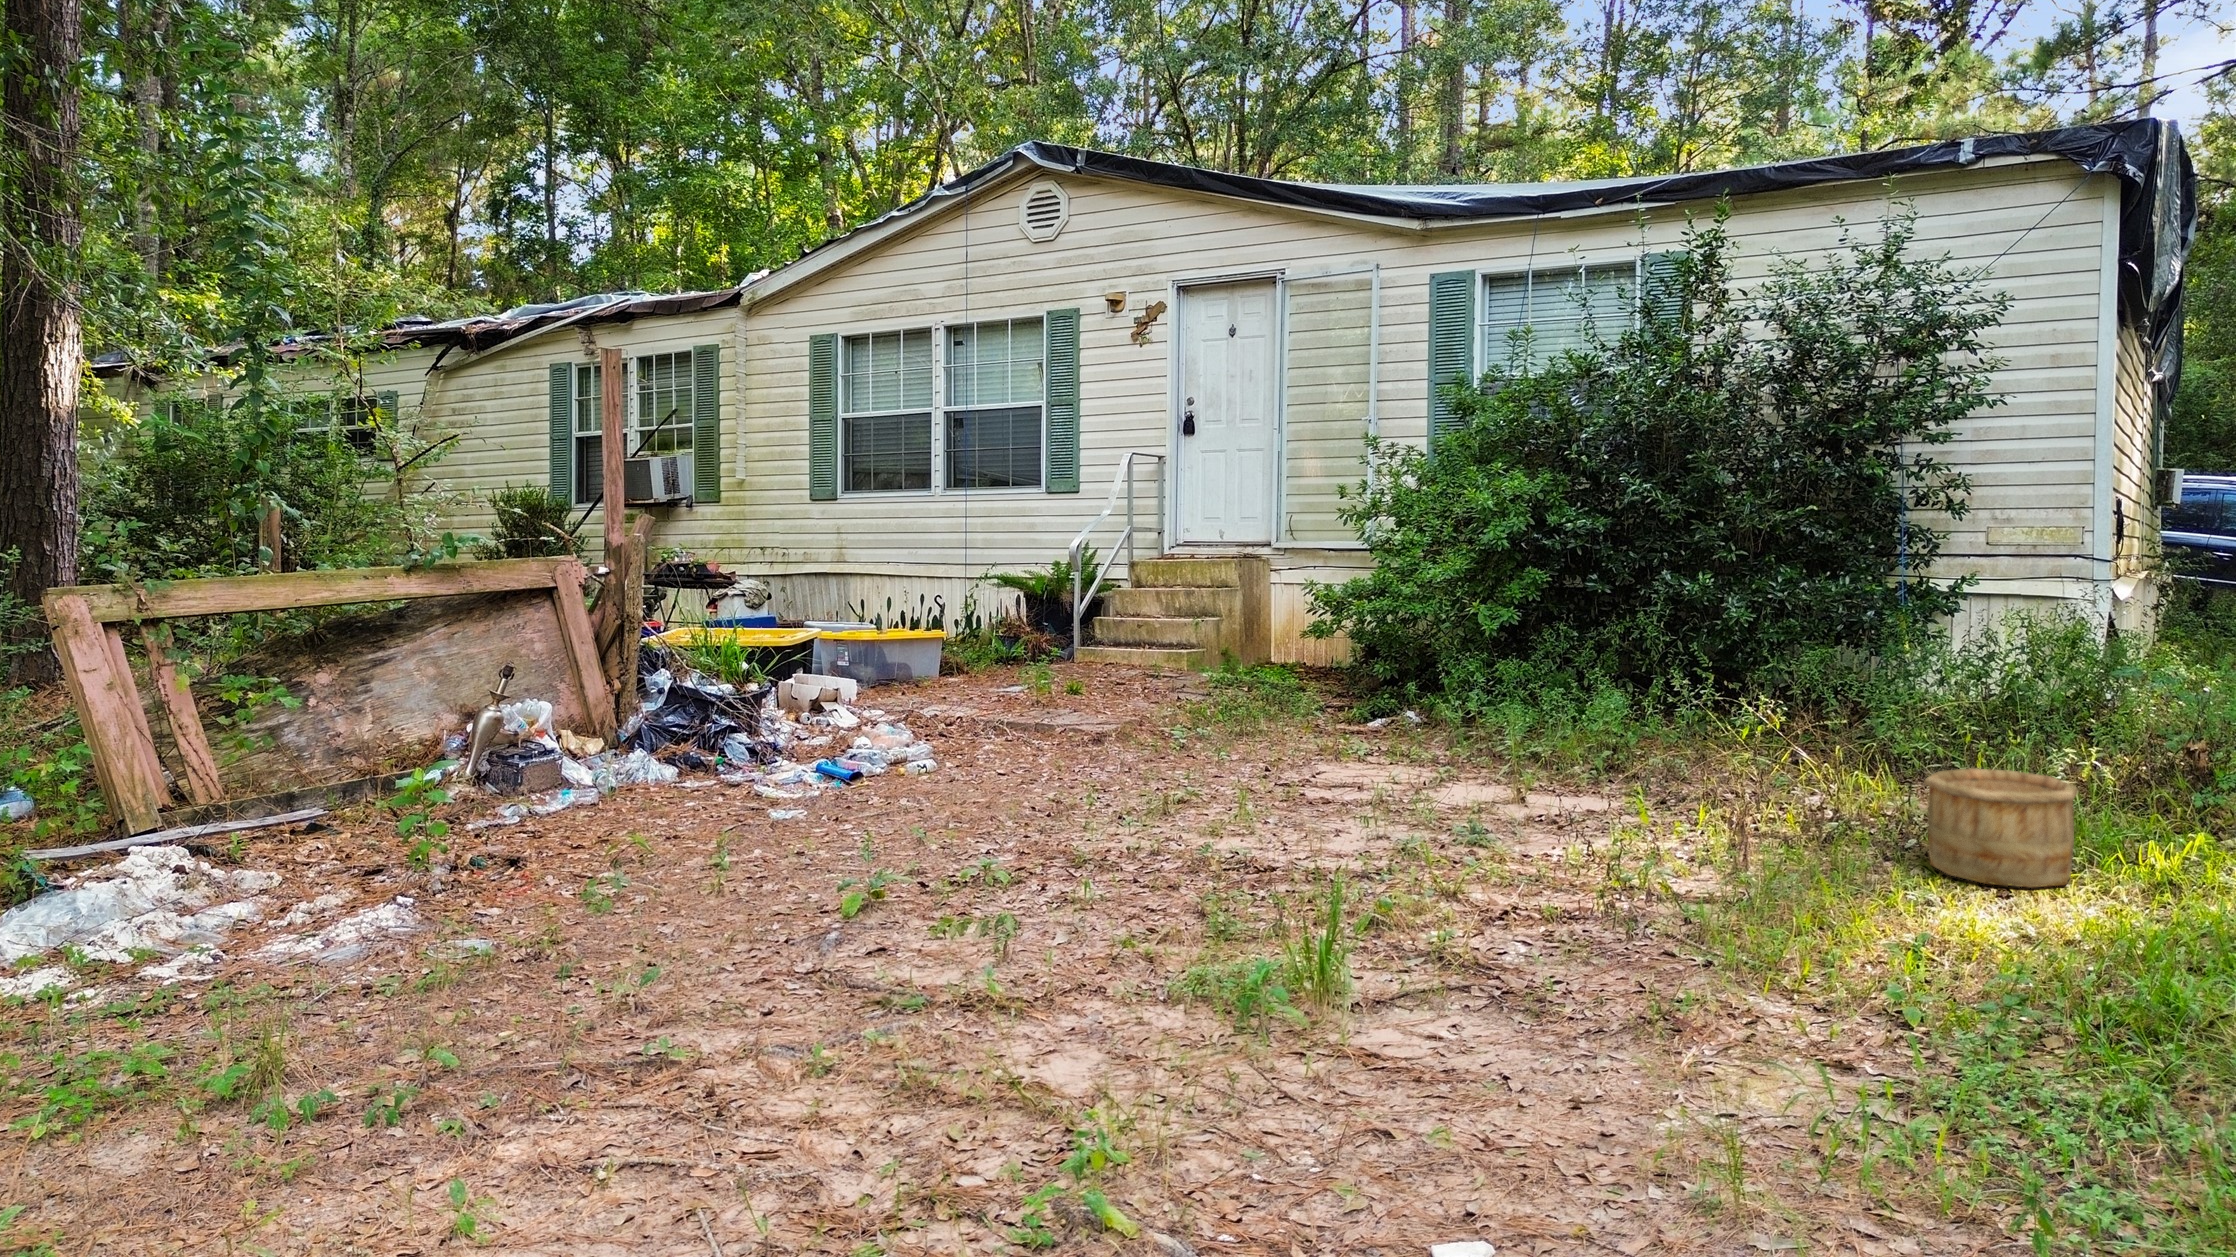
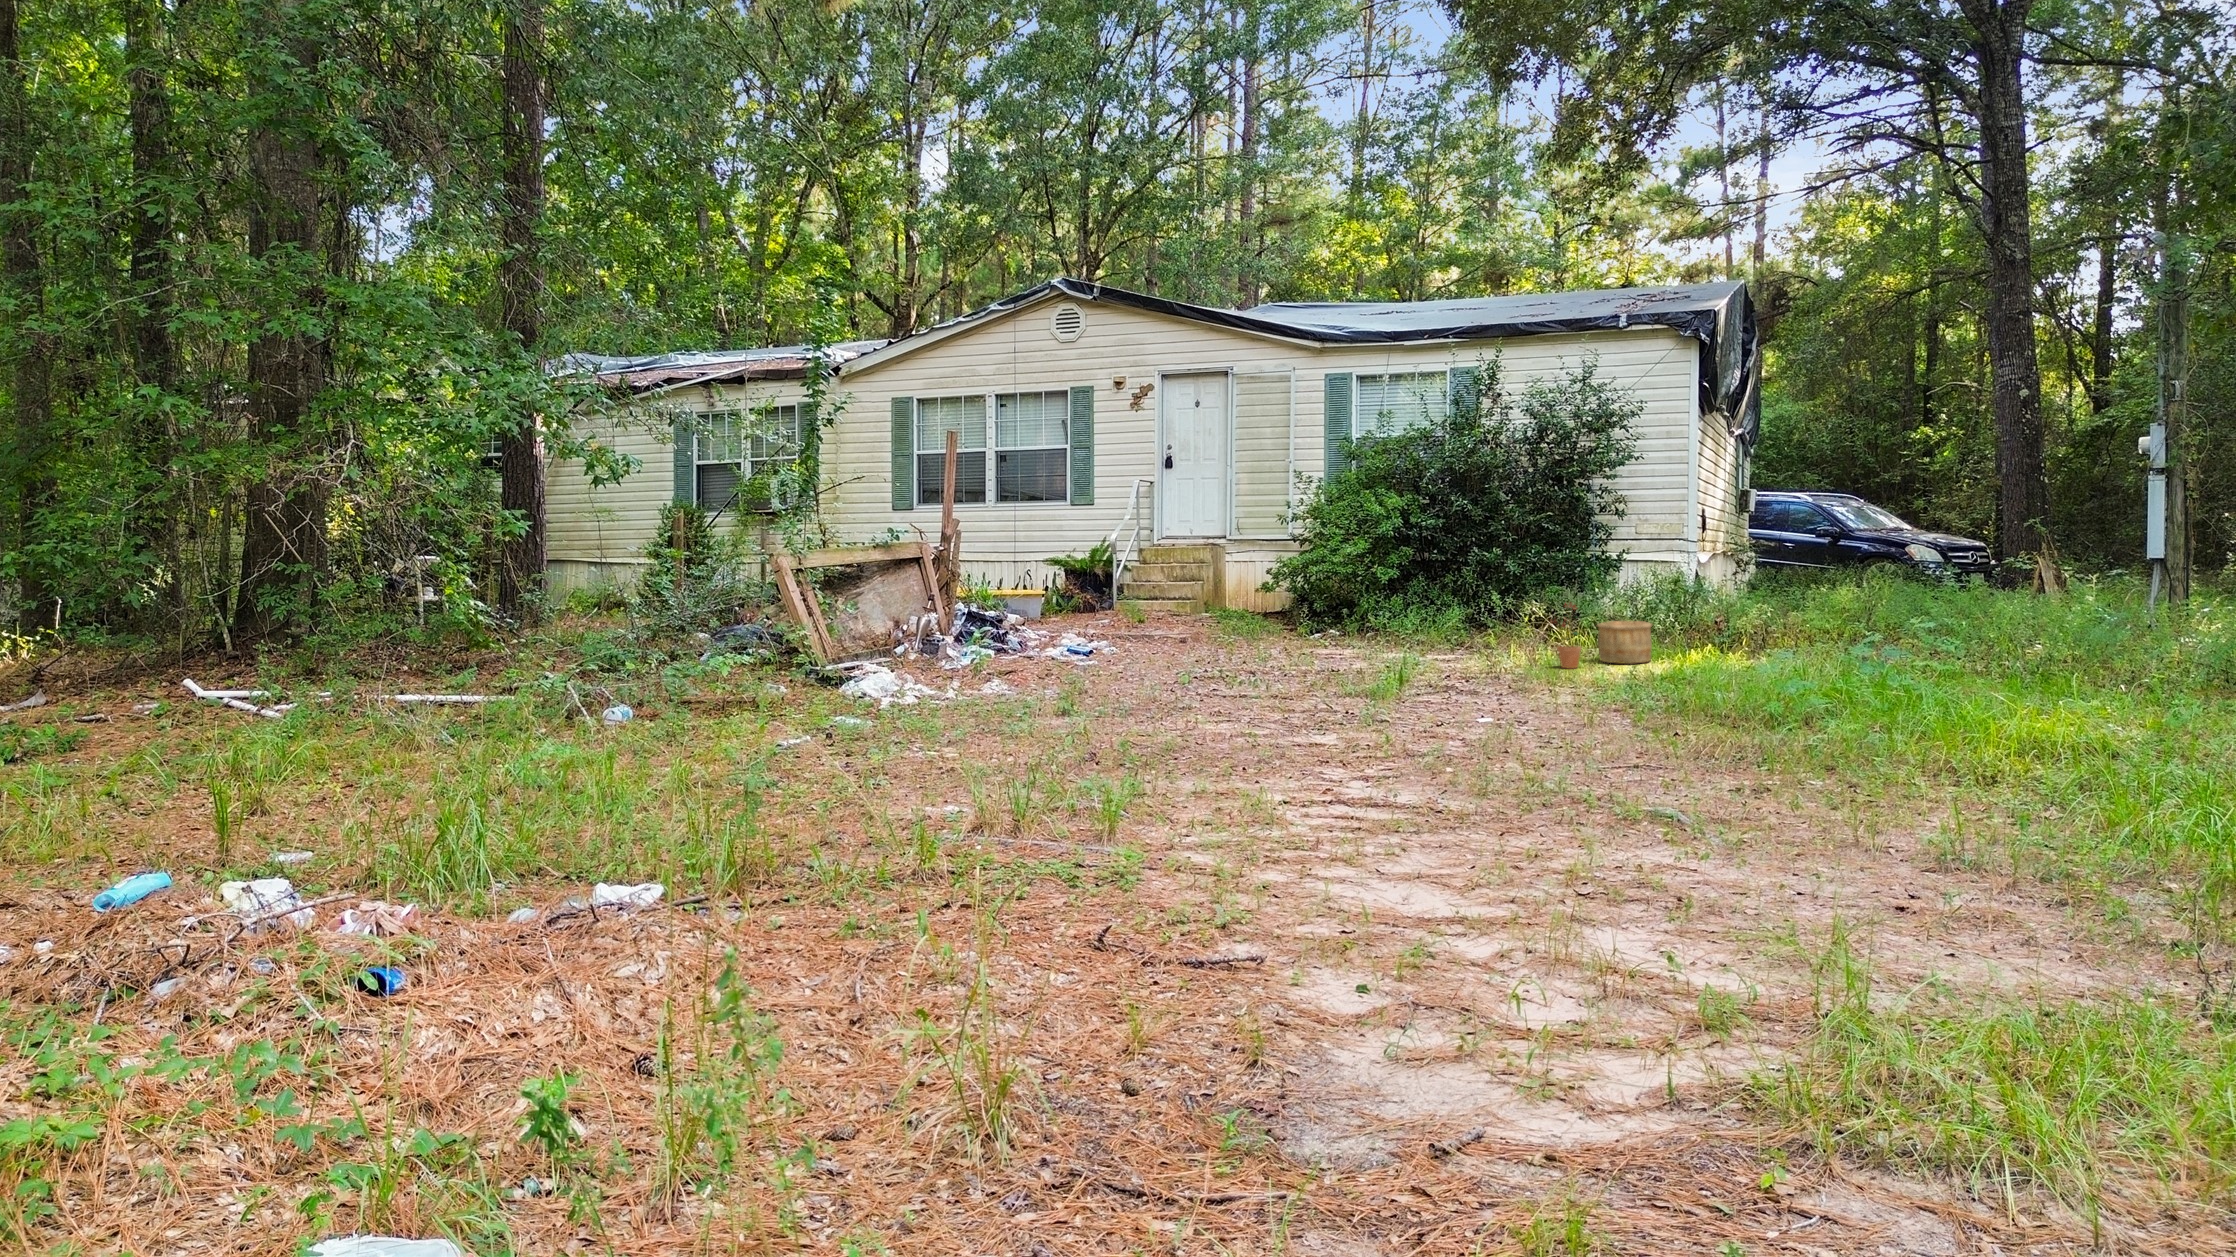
potted plant: none [1800,724,1884,891] -> present [1556,603,1581,669]

